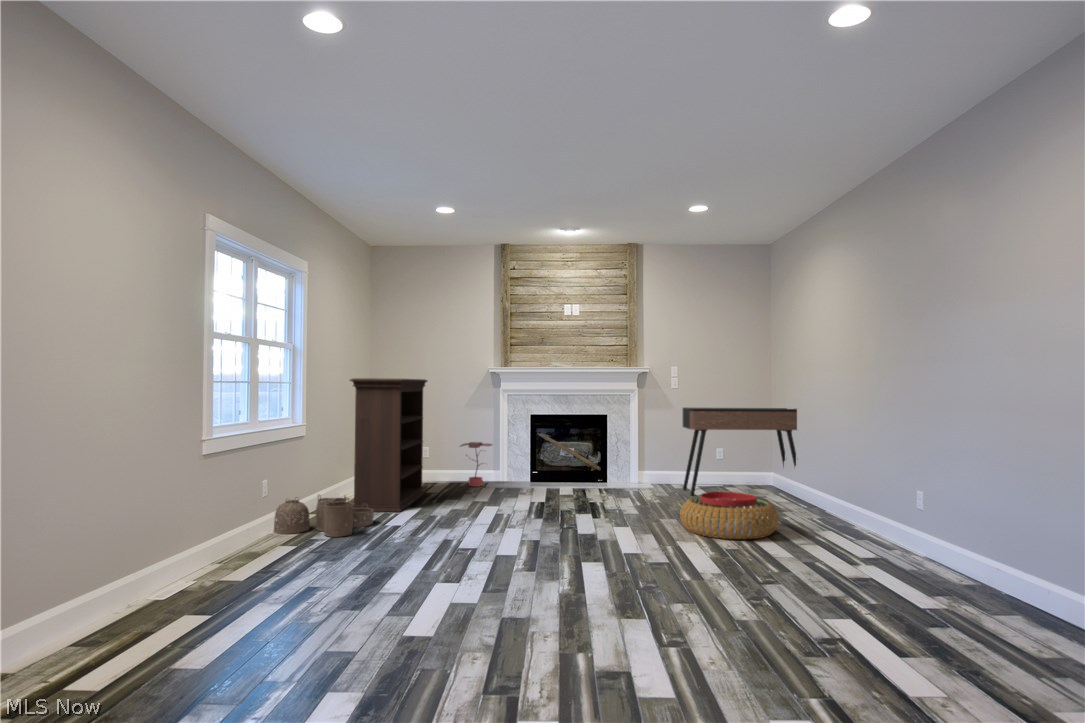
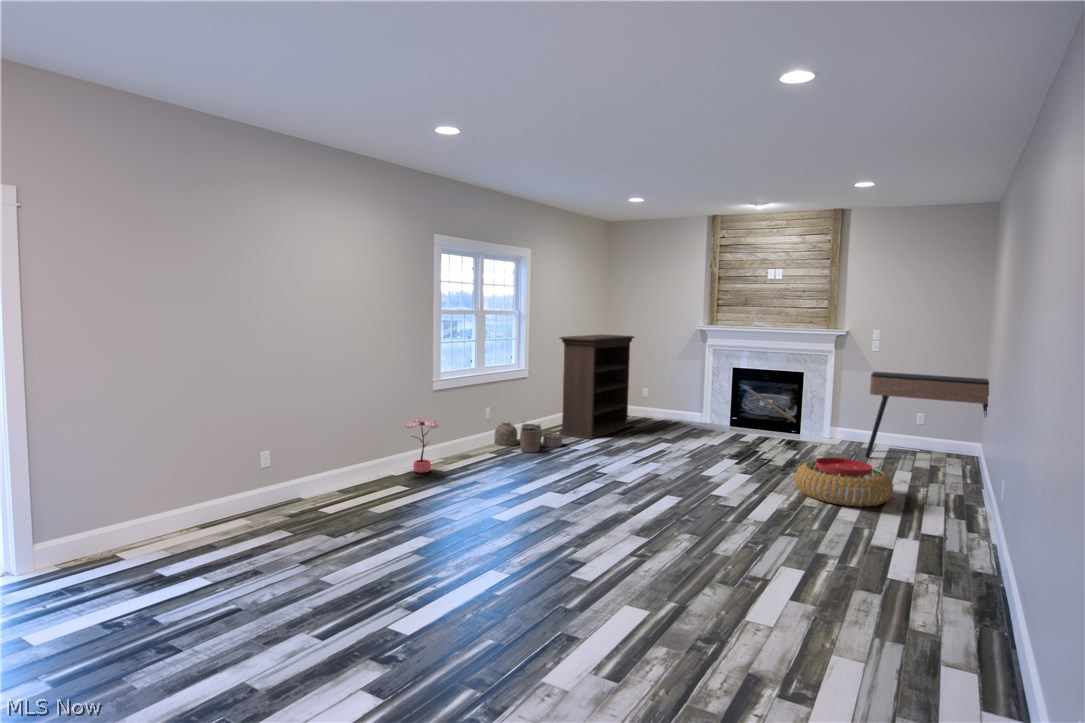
potted plant: present [461,442,492,487] -> present [405,418,439,473]

